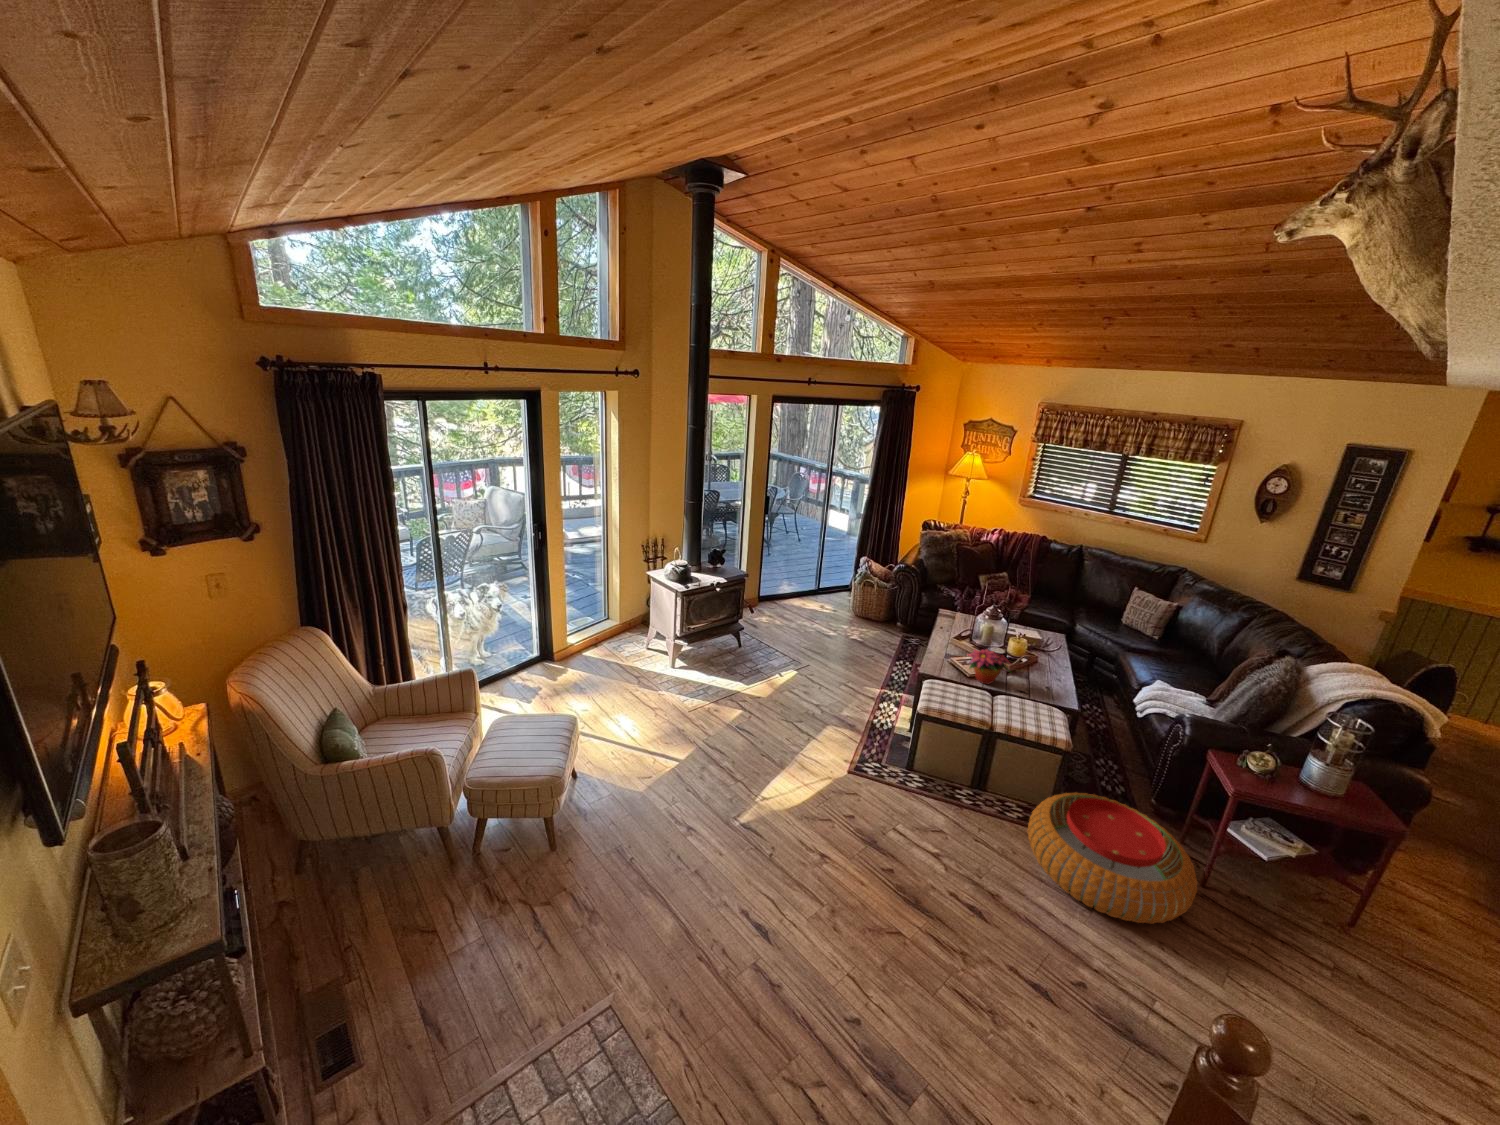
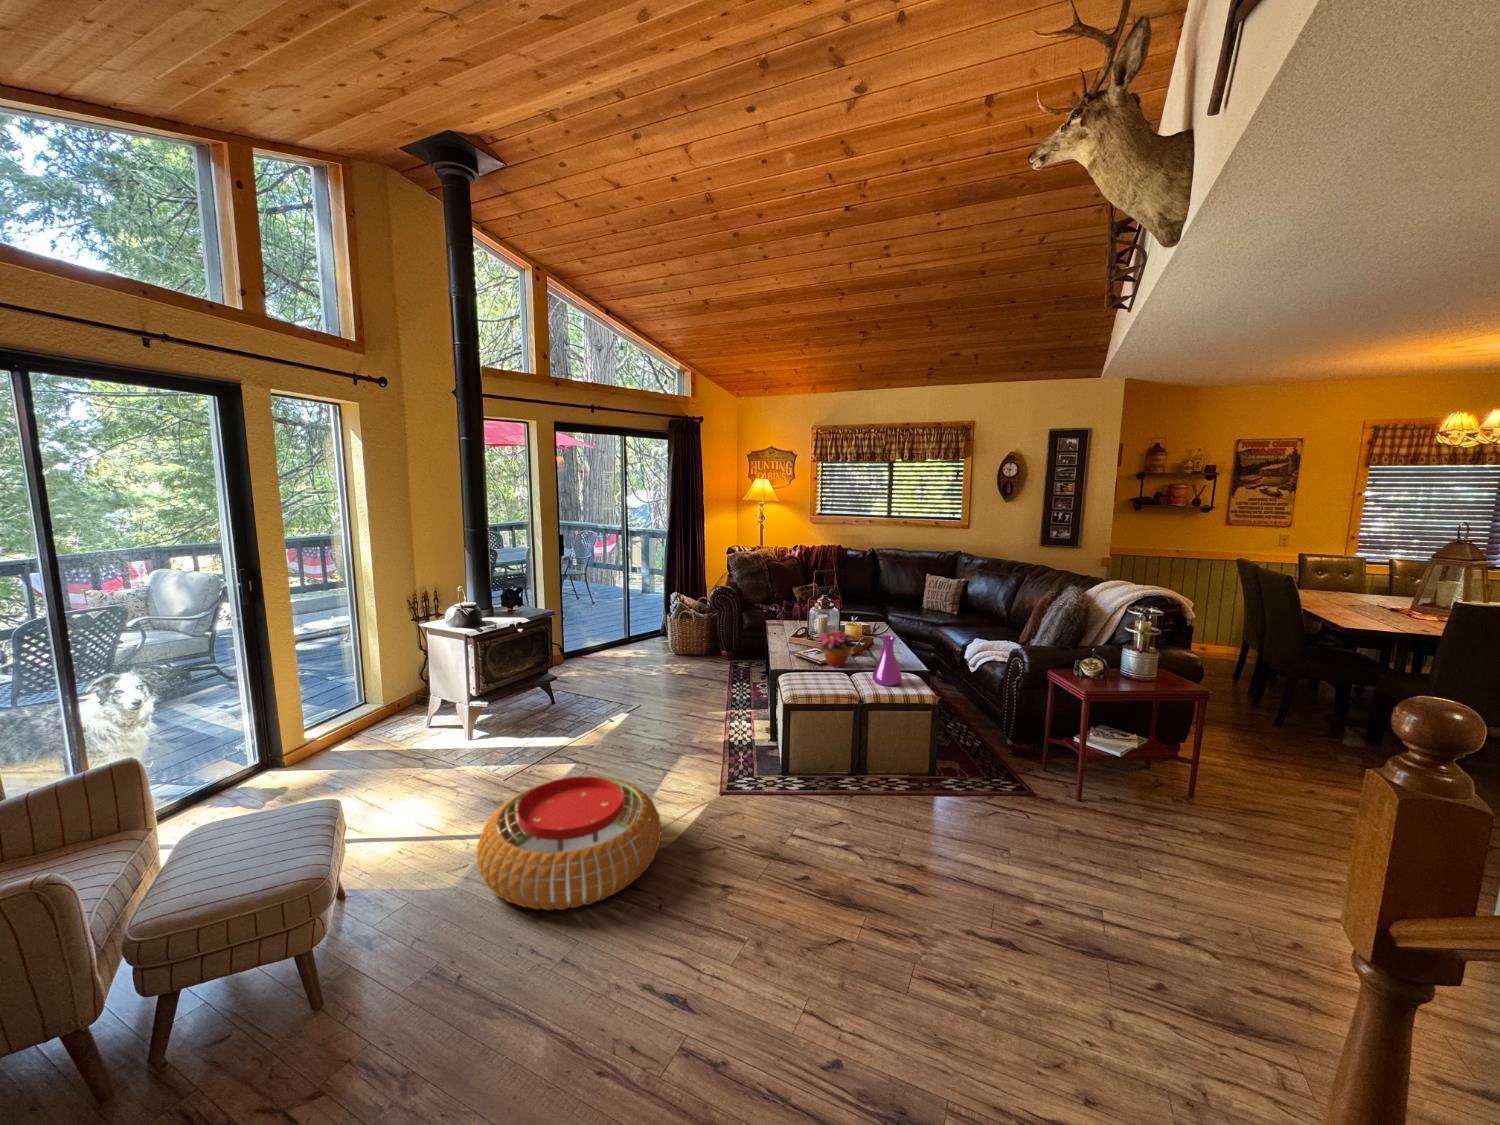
vase: none [1012,671,1042,719] -> present [872,636,902,686]
pouf: present [1028,792,1197,924] -> present [477,776,661,910]

